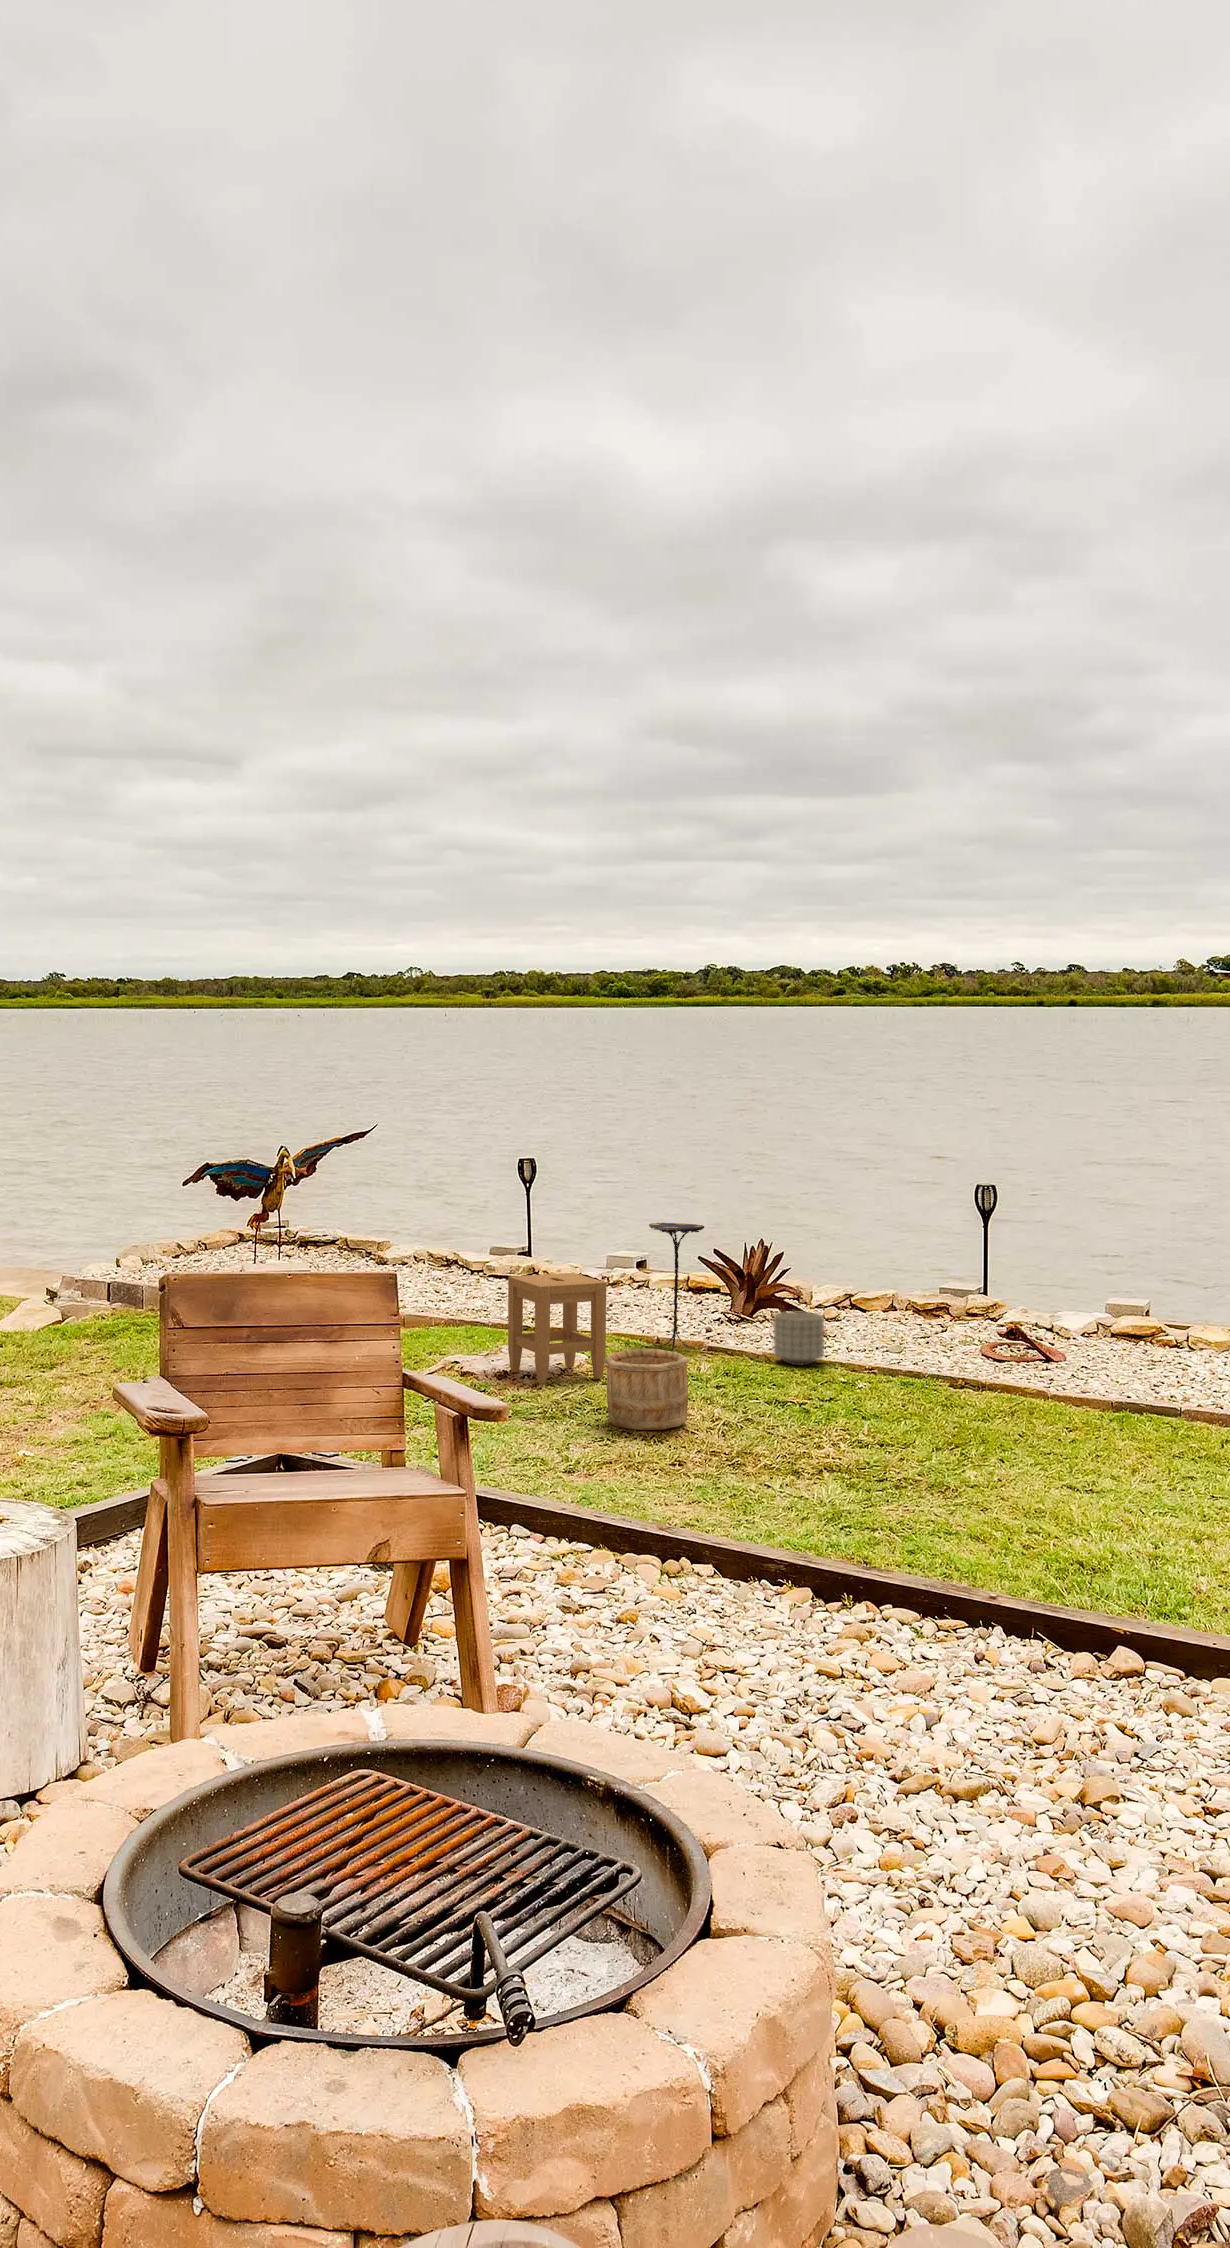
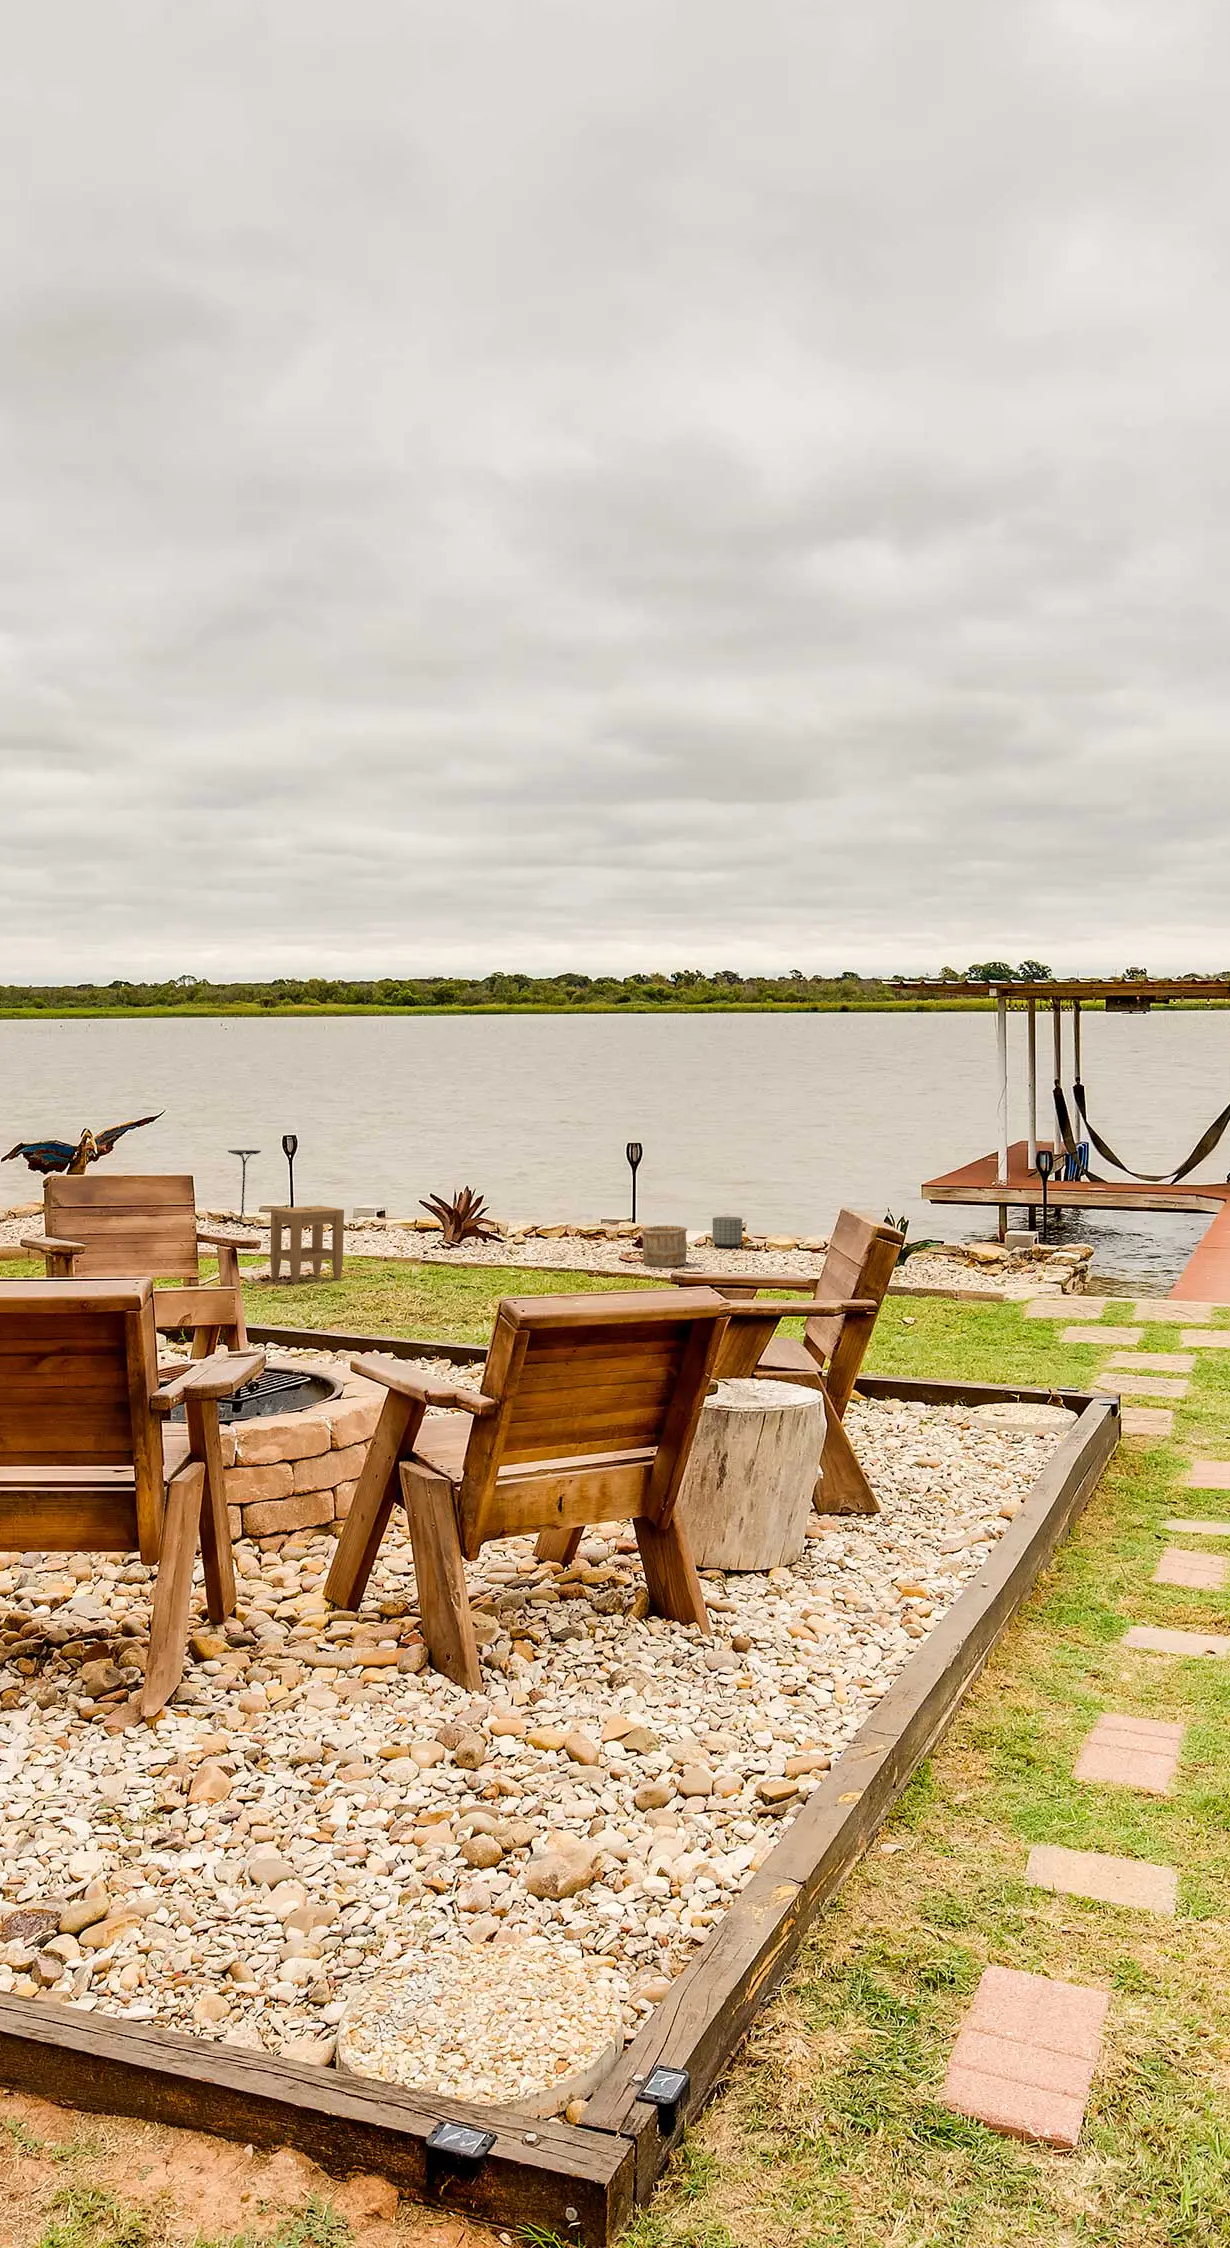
side table: present [649,1223,704,1351] -> present [228,1150,261,1222]
planter: present [774,1311,824,1365] -> present [713,1217,742,1248]
wooden bucket: present [604,1349,689,1430] -> present [641,1226,687,1267]

